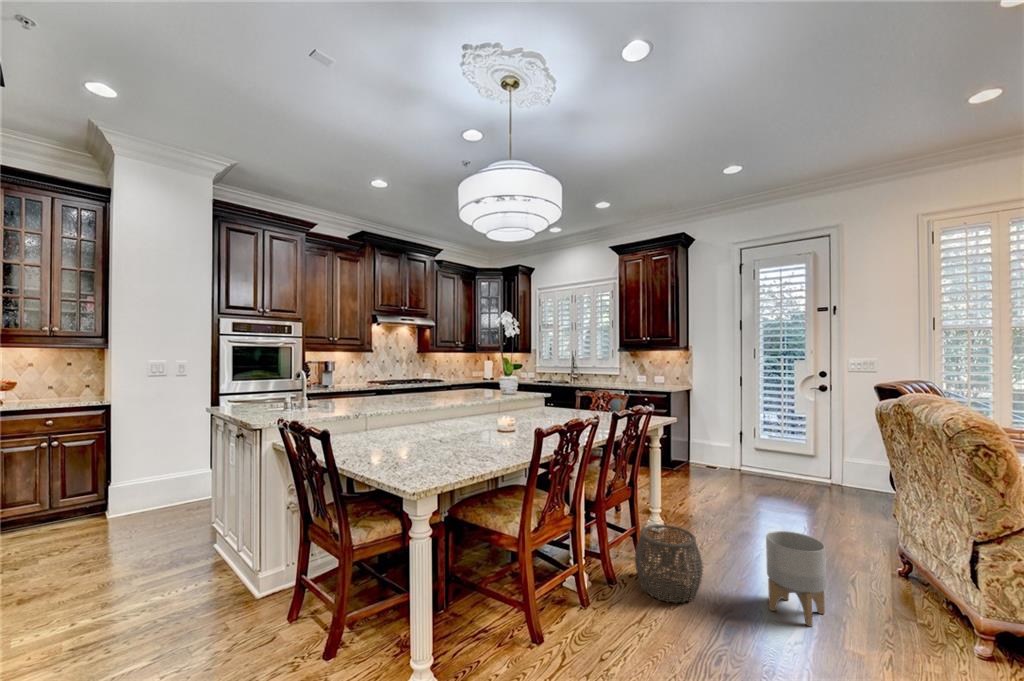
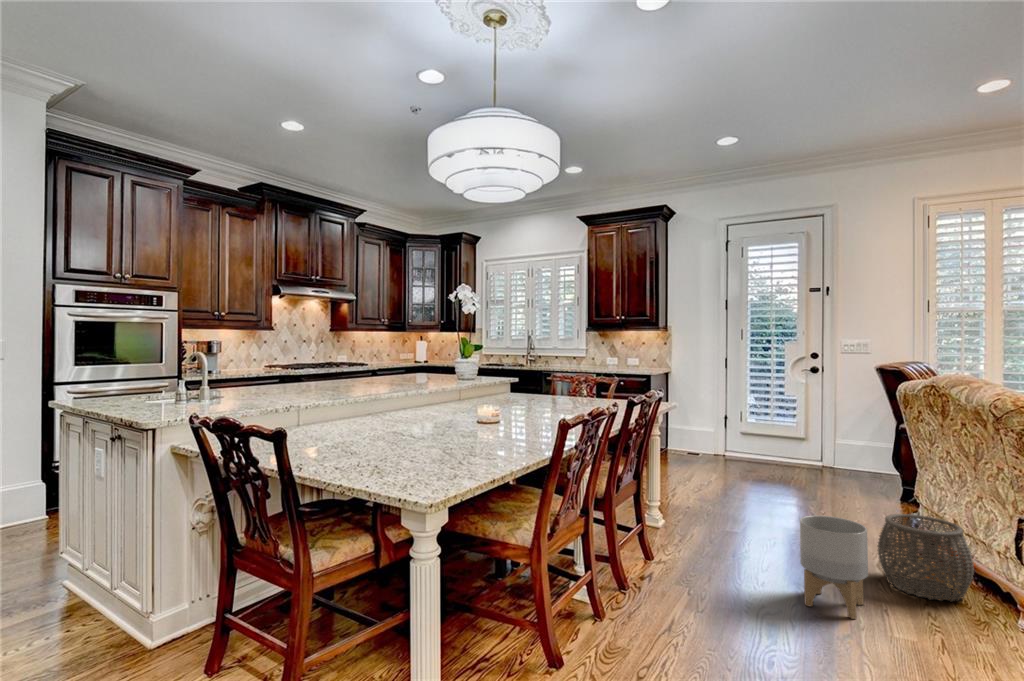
woven basket: present [635,525,703,603] -> present [878,514,974,601]

